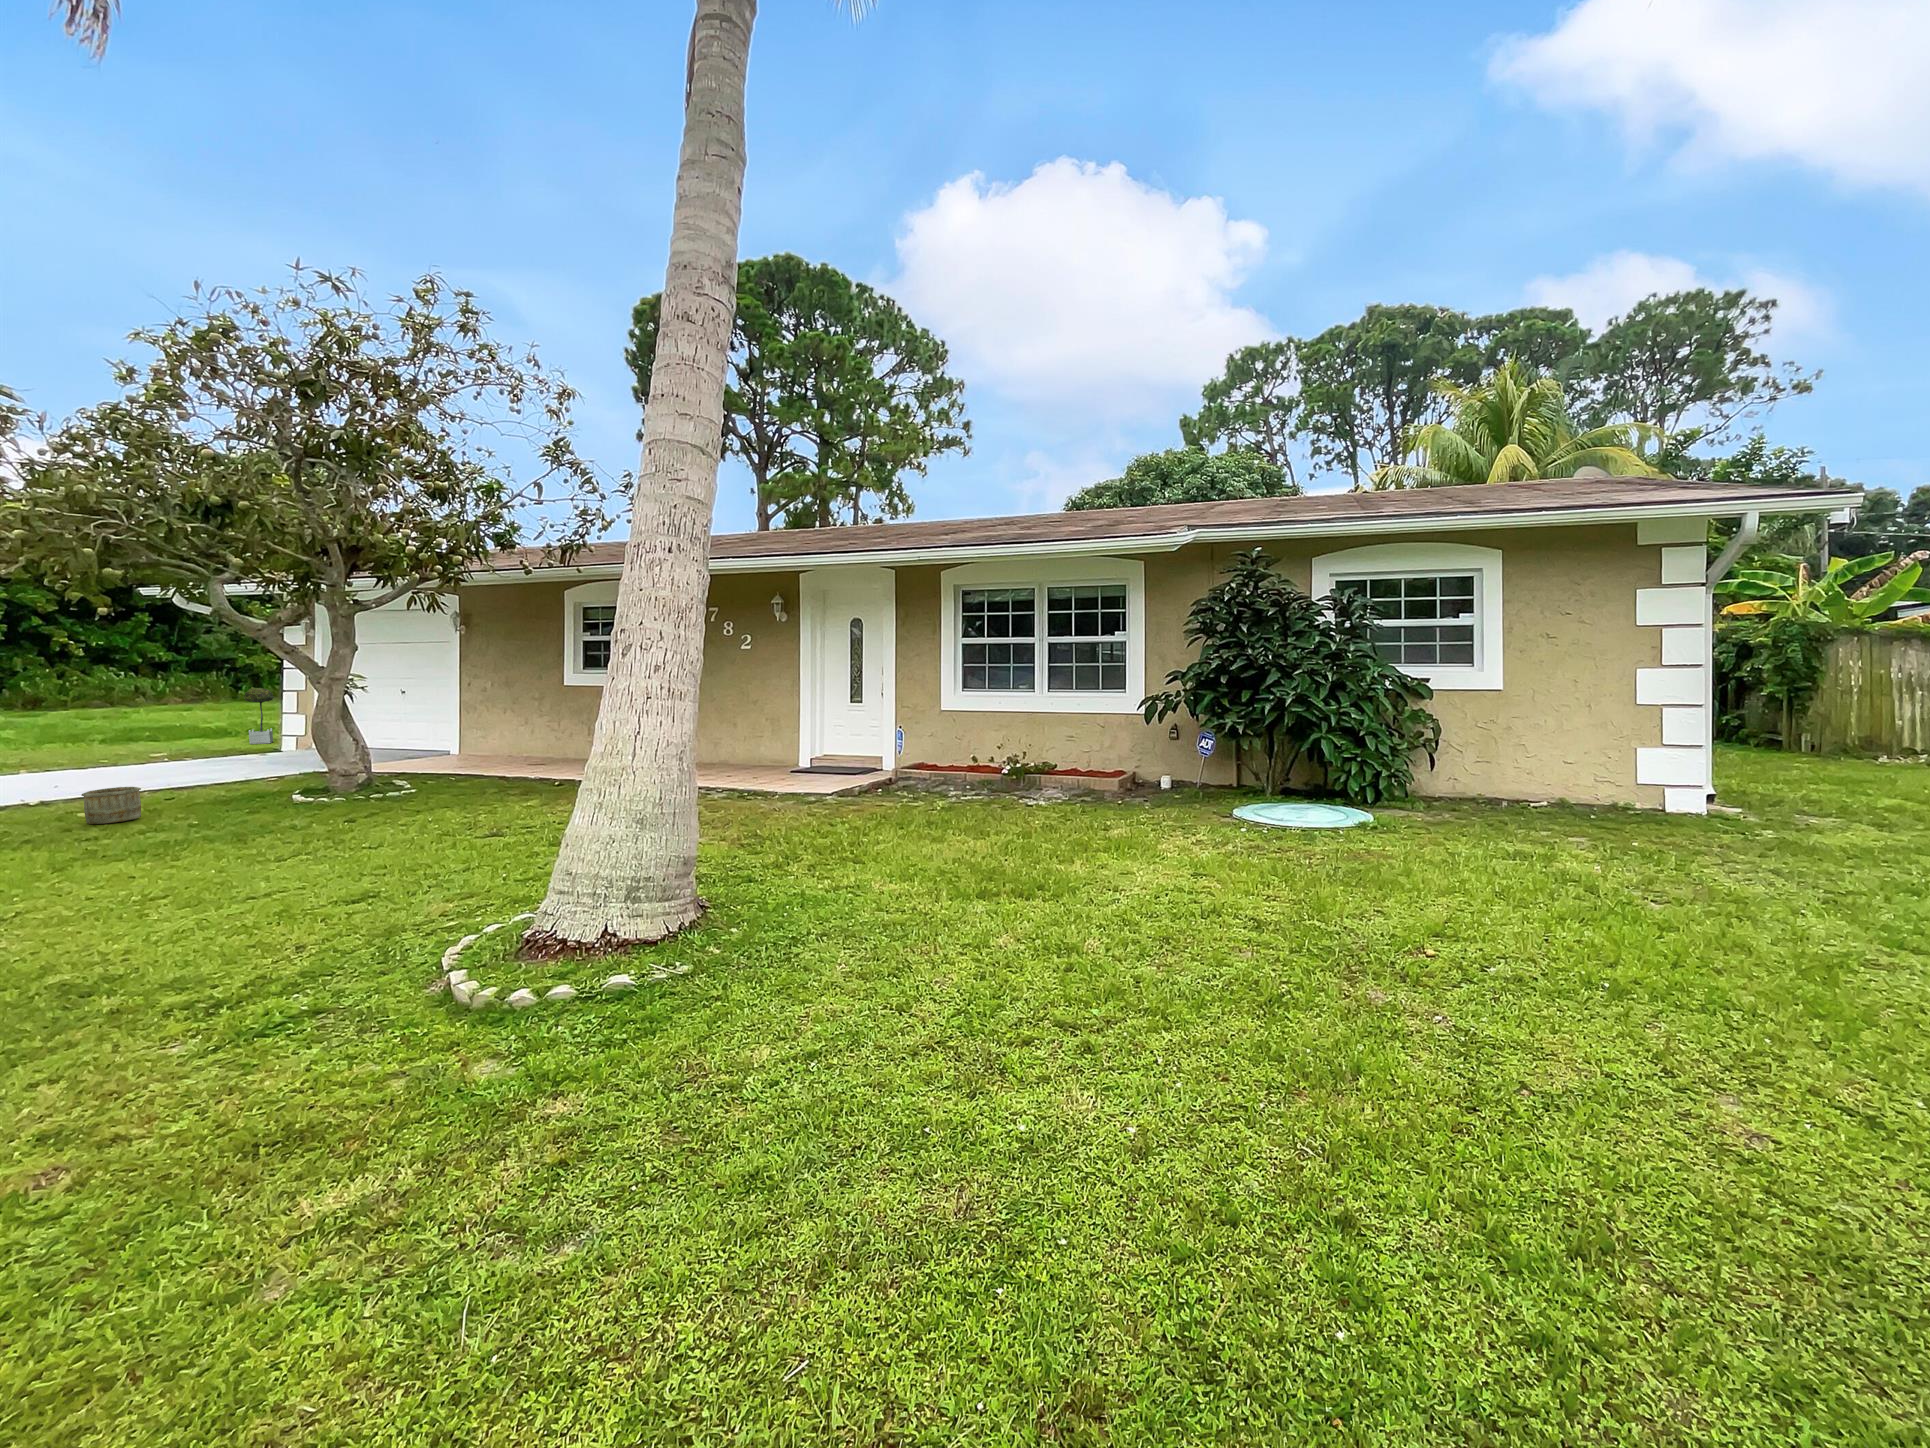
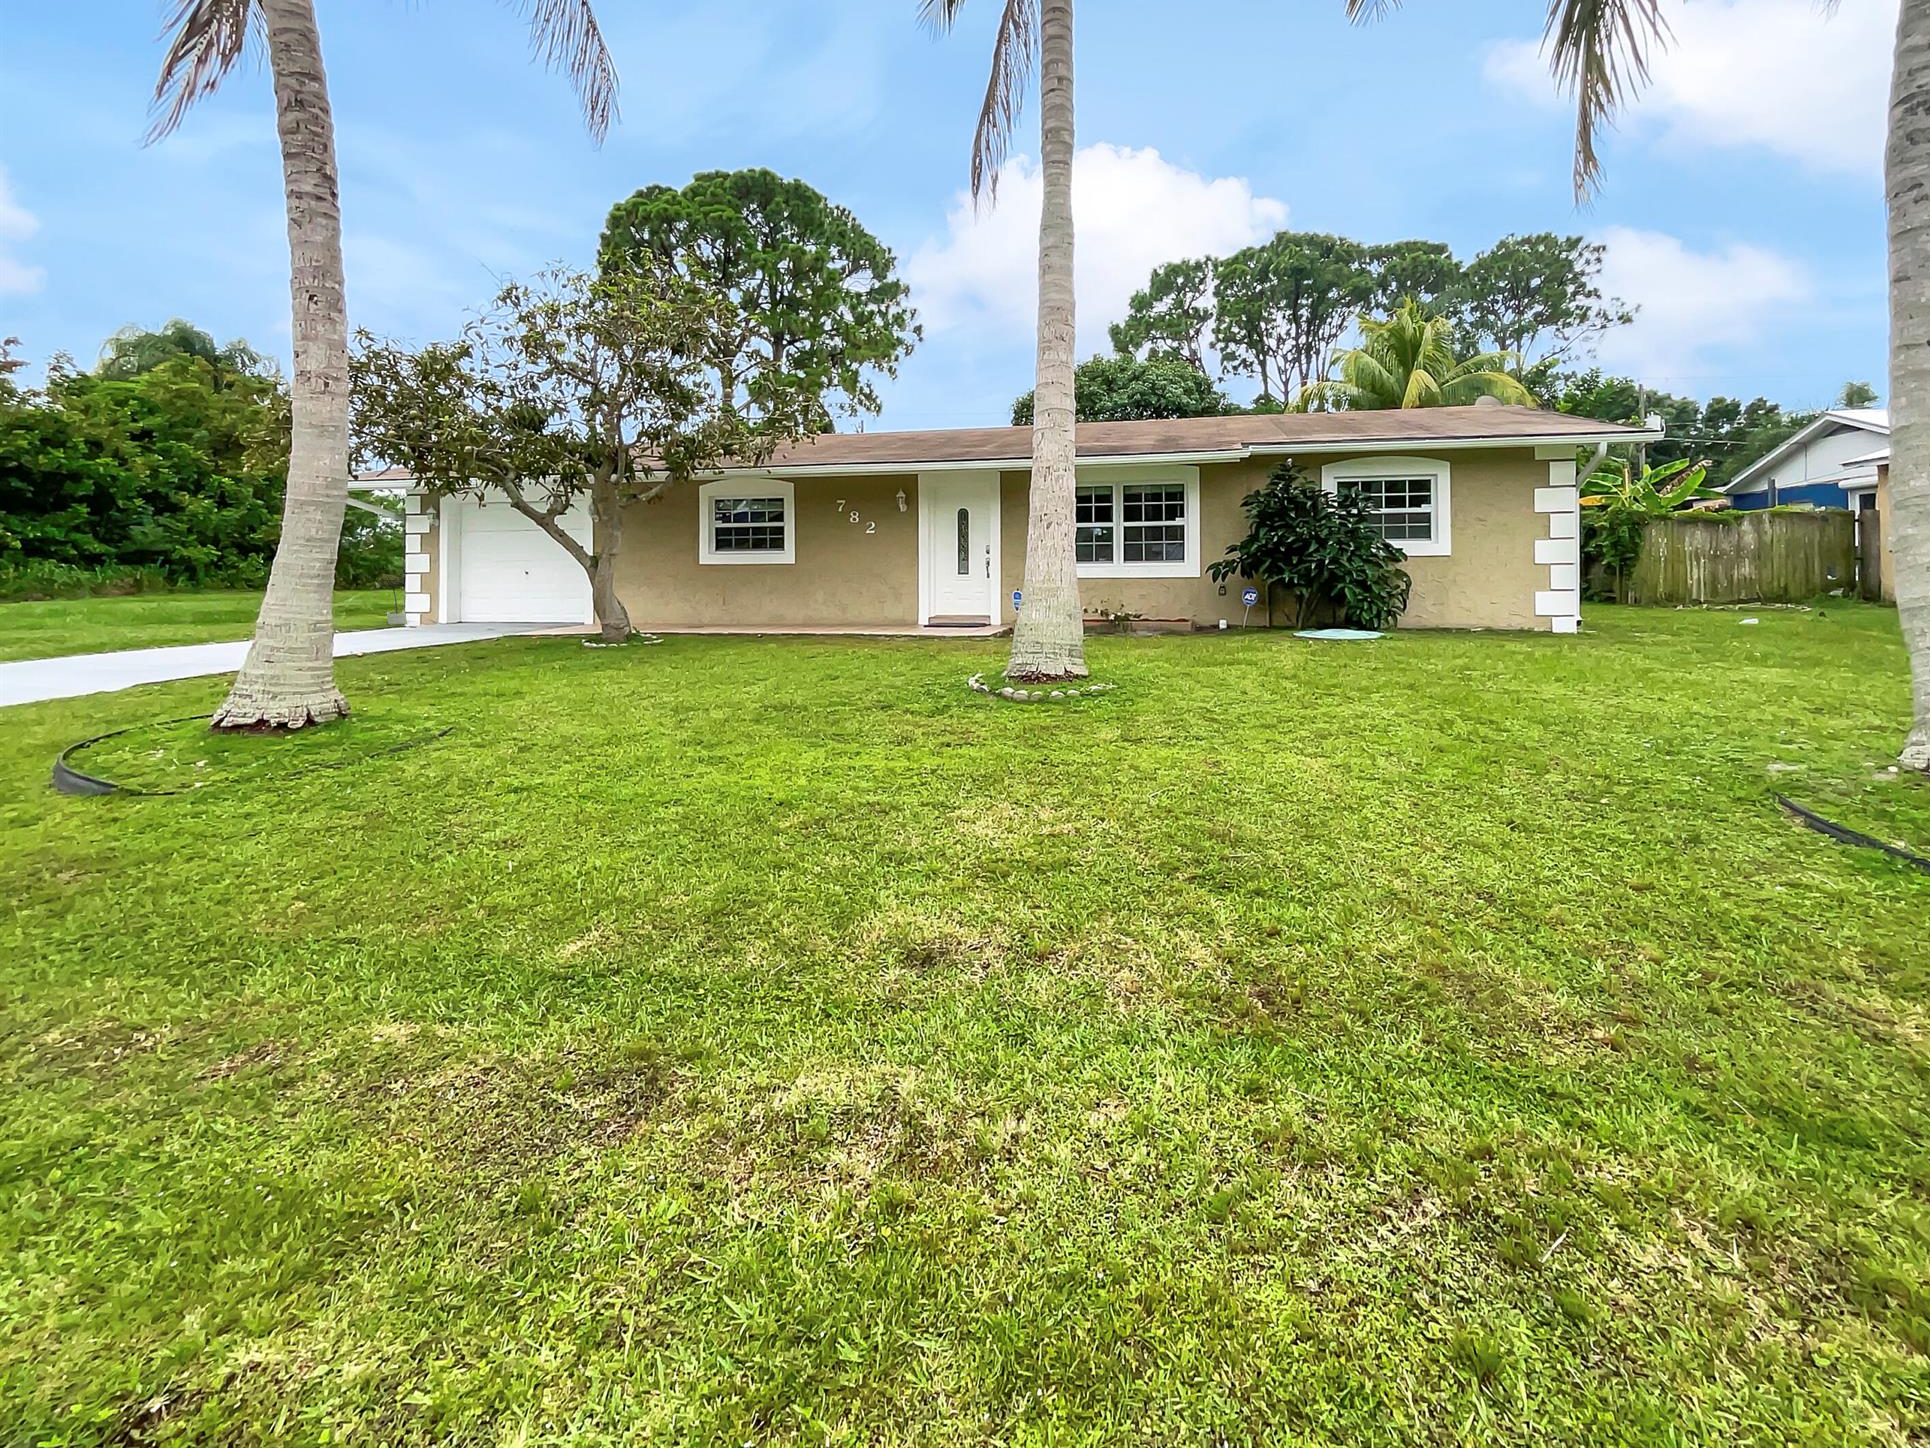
wooden bucket: present [81,787,141,824] -> none [445,638,484,665]

